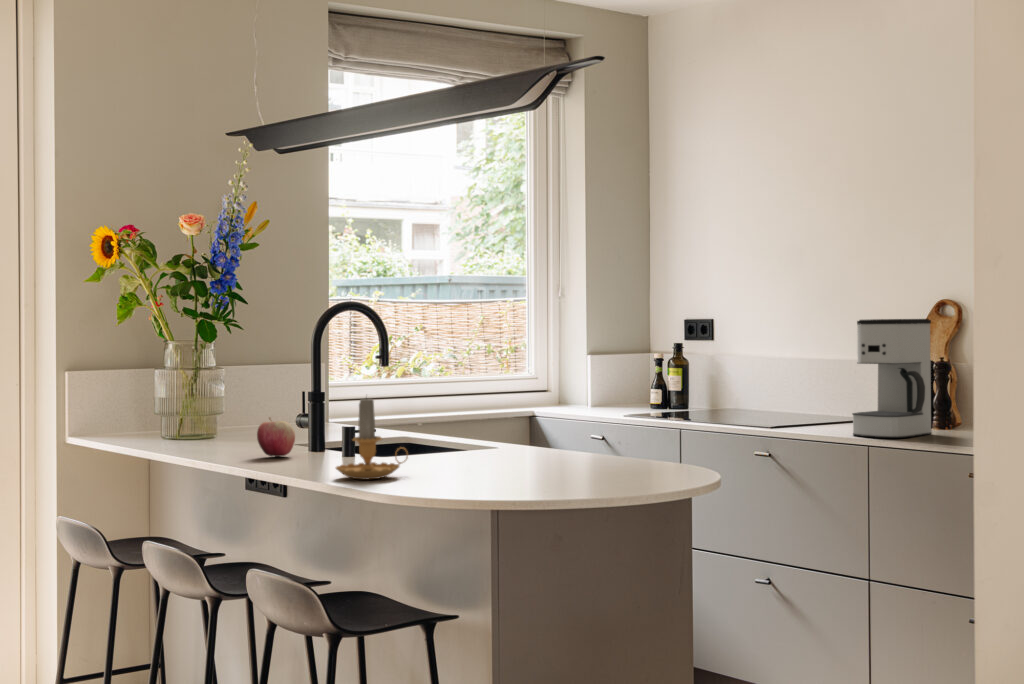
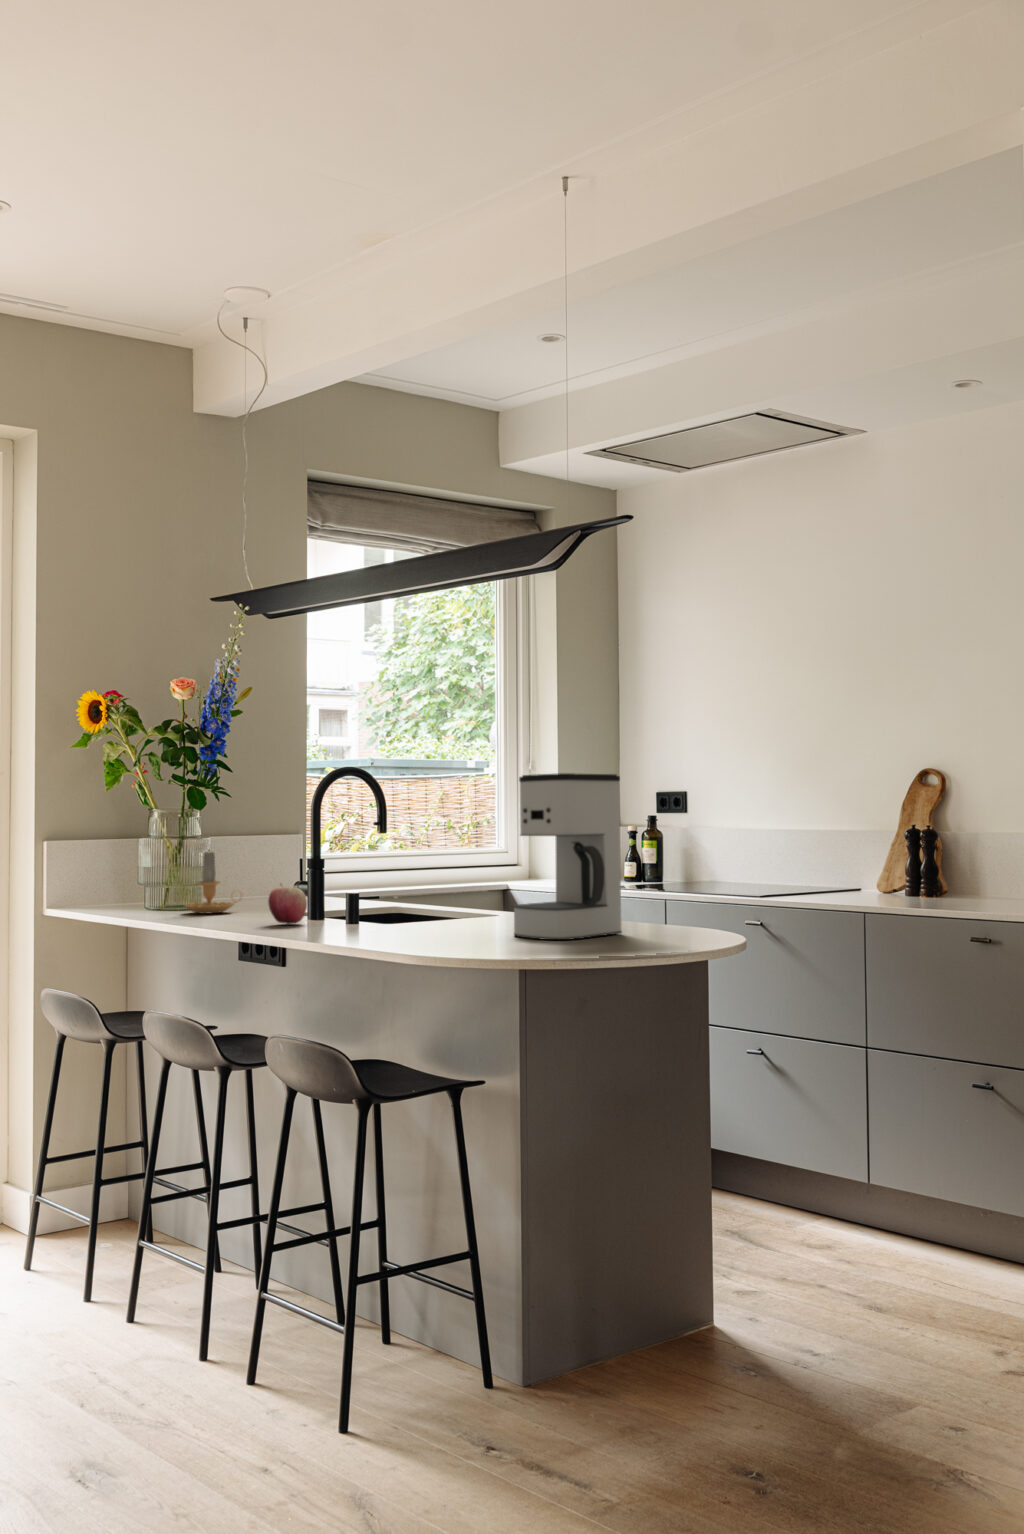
coffee maker: present [853,319,931,438] -> present [513,773,622,940]
candle: present [336,398,408,479] -> present [184,851,241,914]

